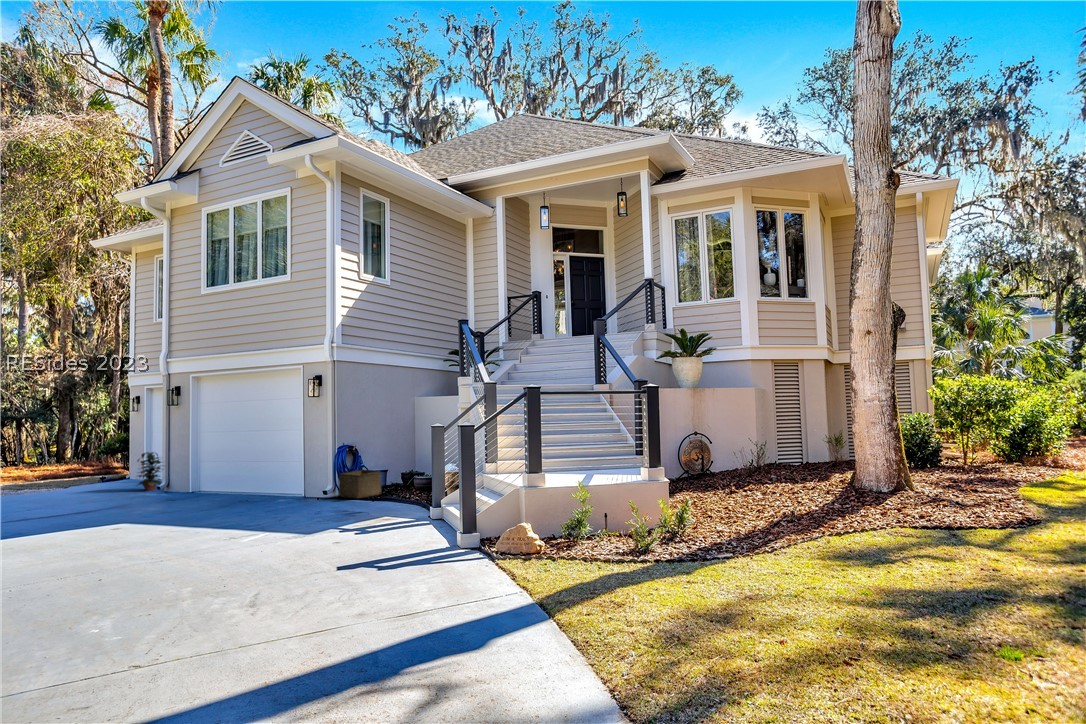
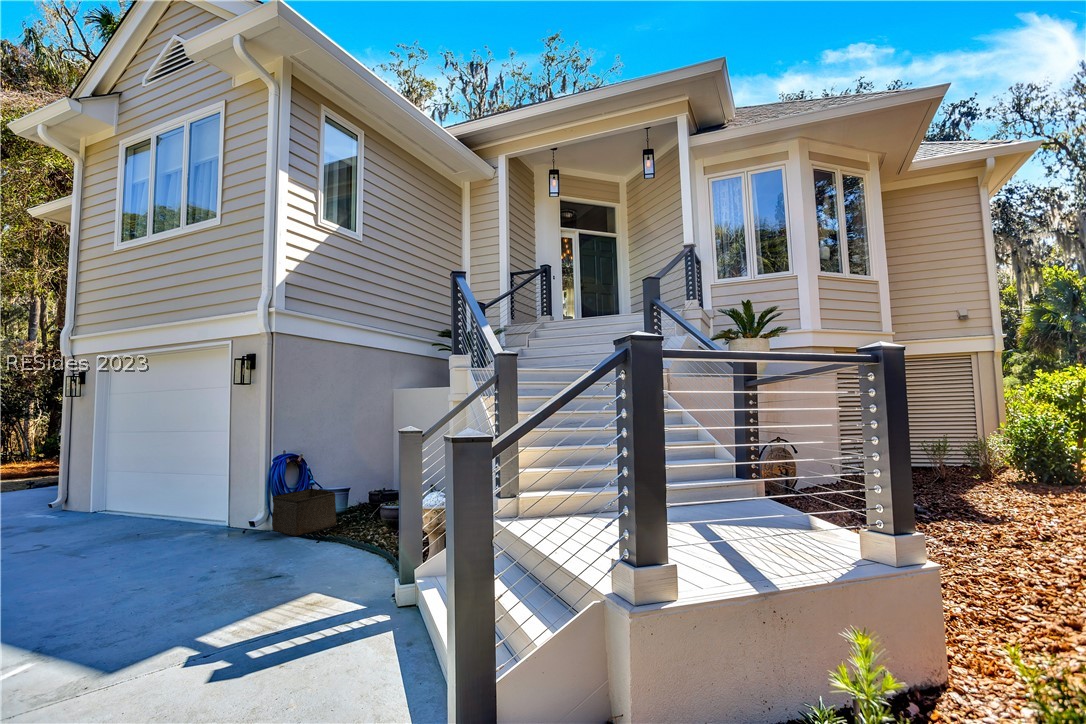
decorative plant: present [137,452,161,491] -> none [8,459,63,512]

